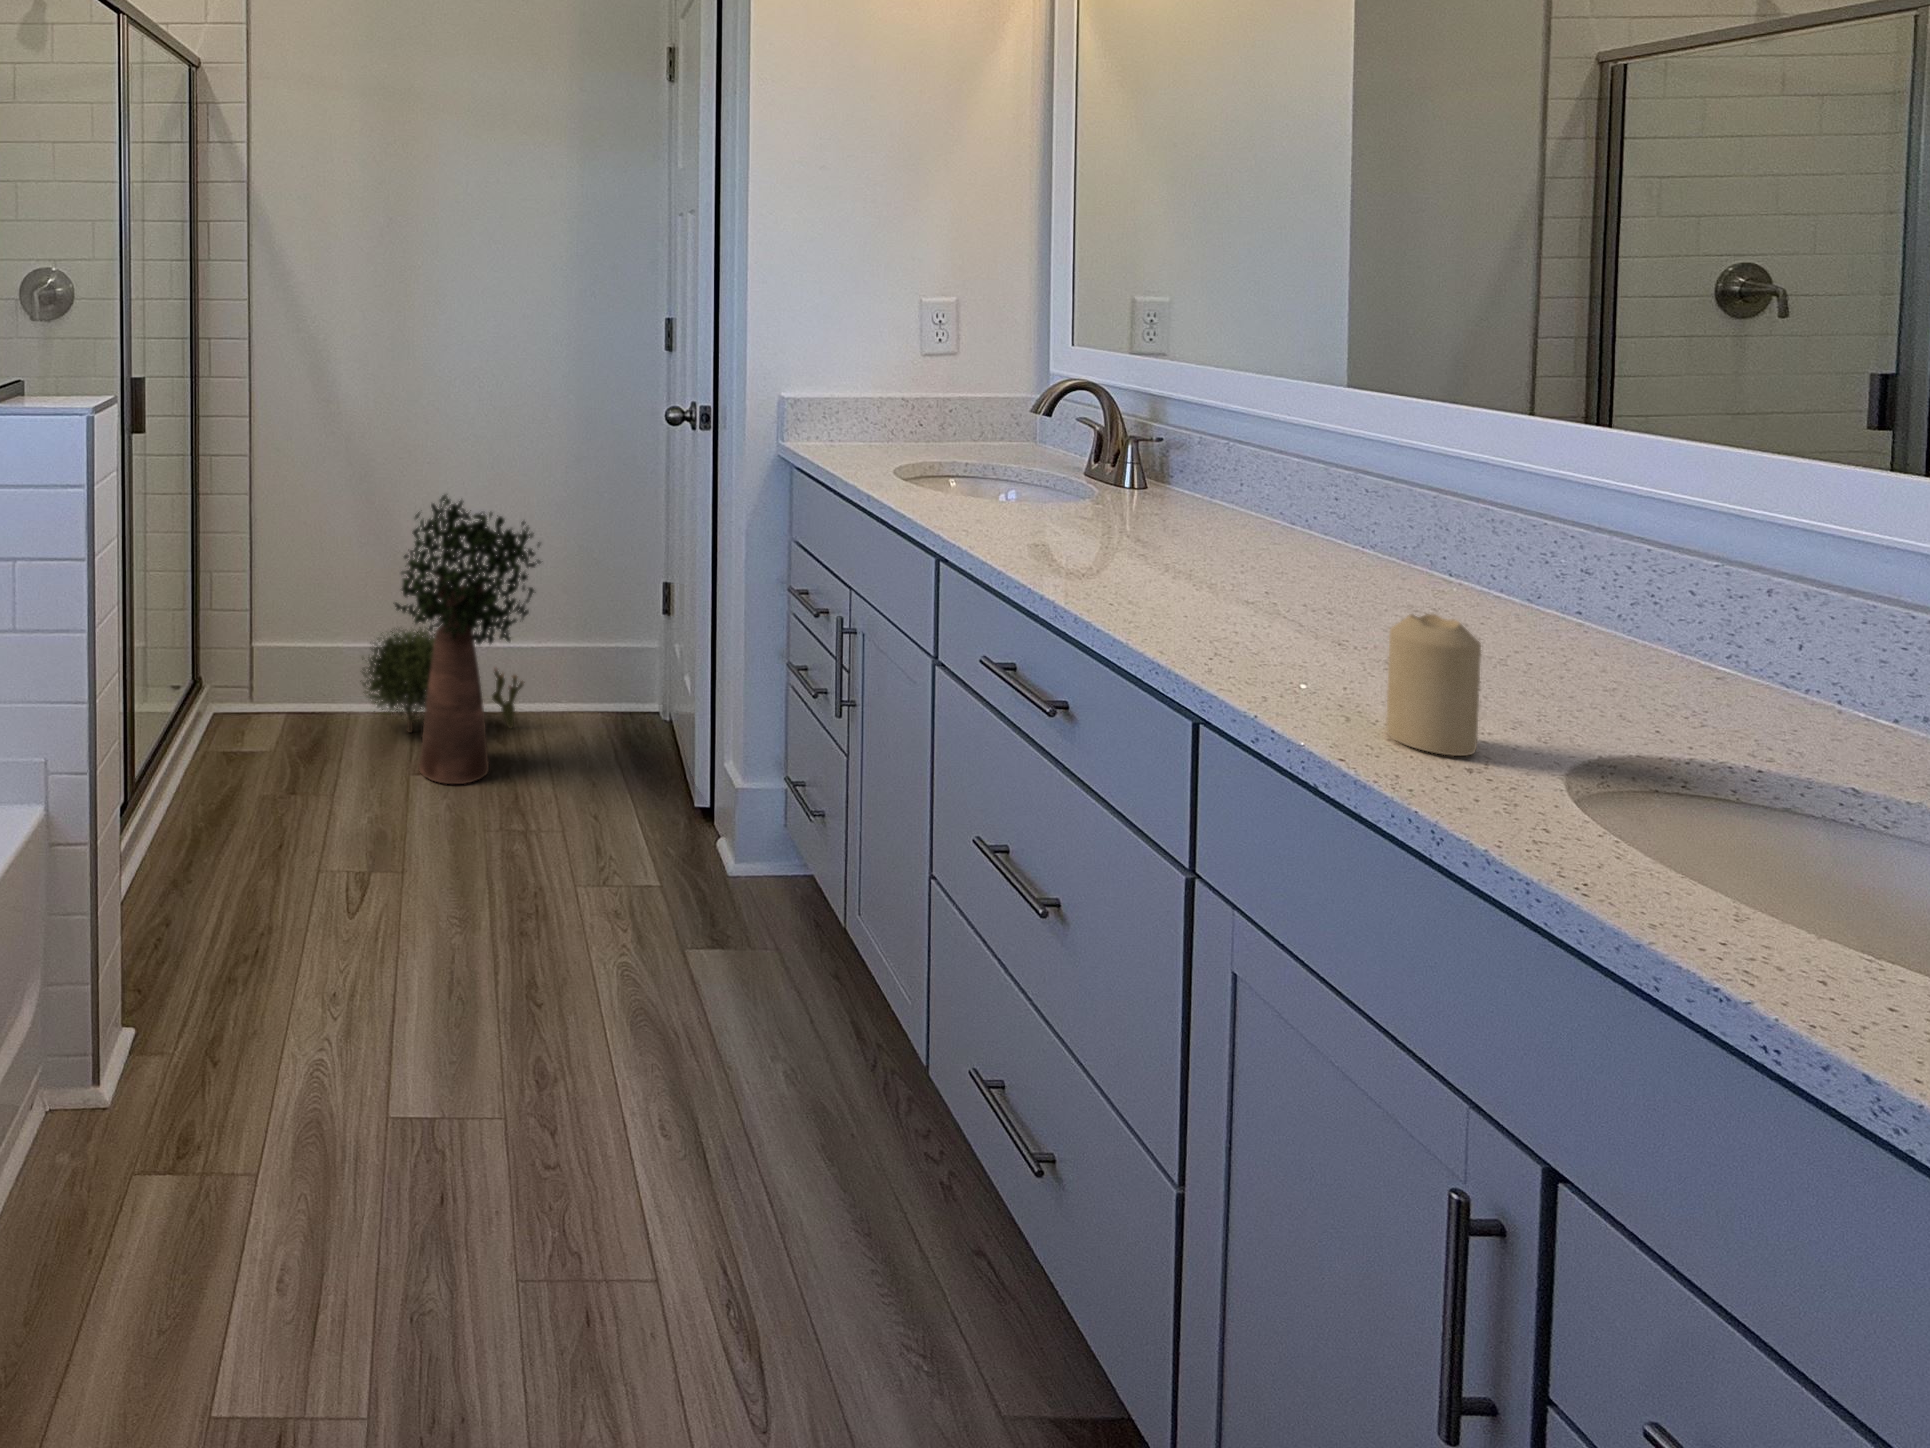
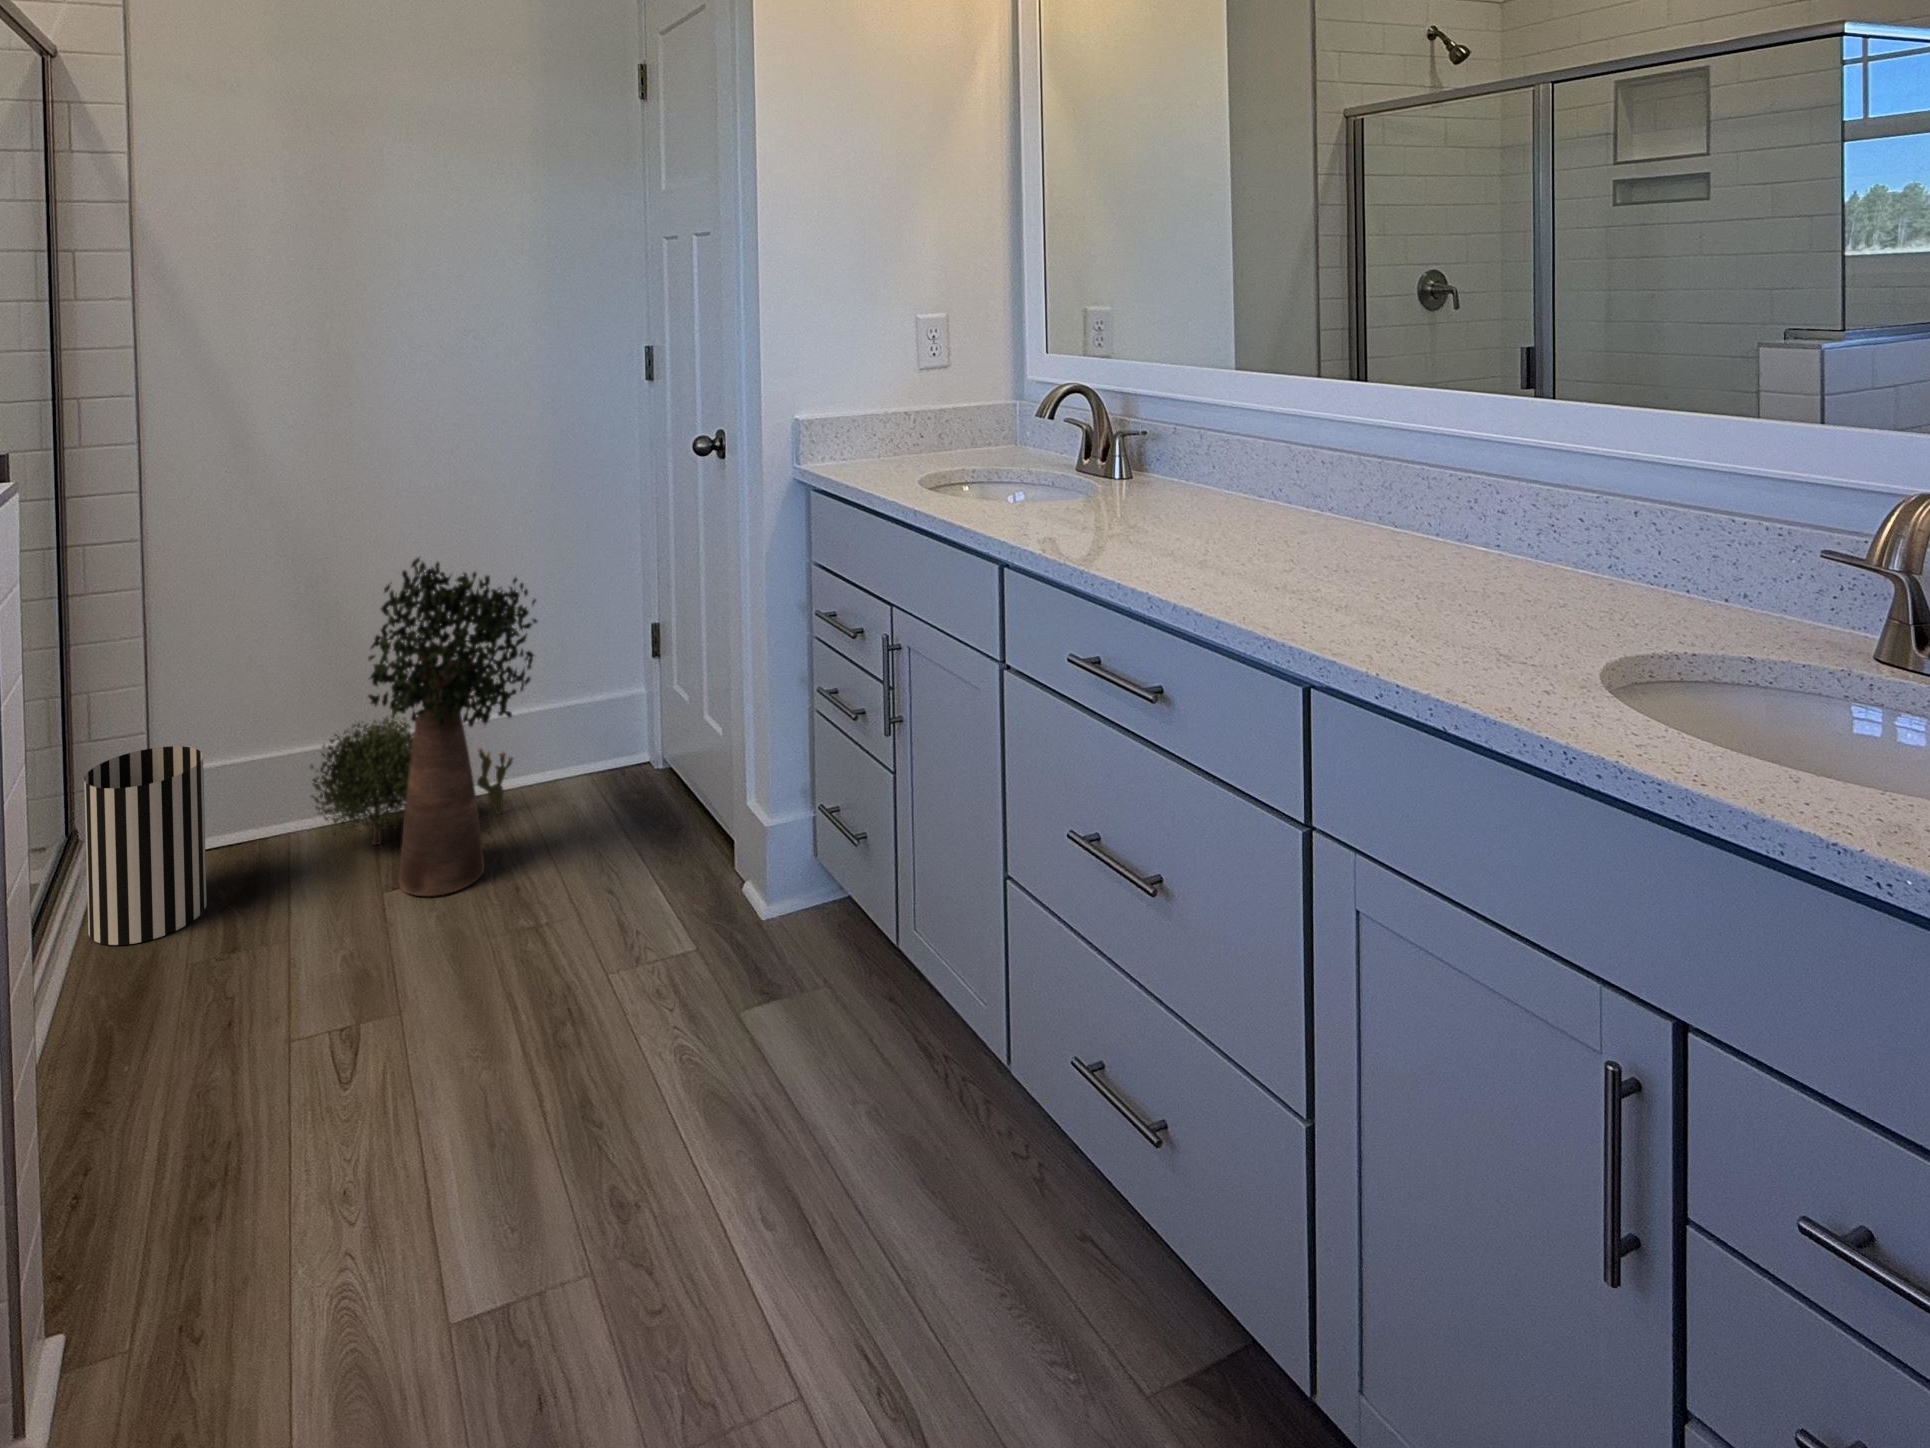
candle: present [1386,614,1481,756] -> none [1447,565,1512,682]
wastebasket: none [200,620,281,768] -> present [84,746,207,945]

